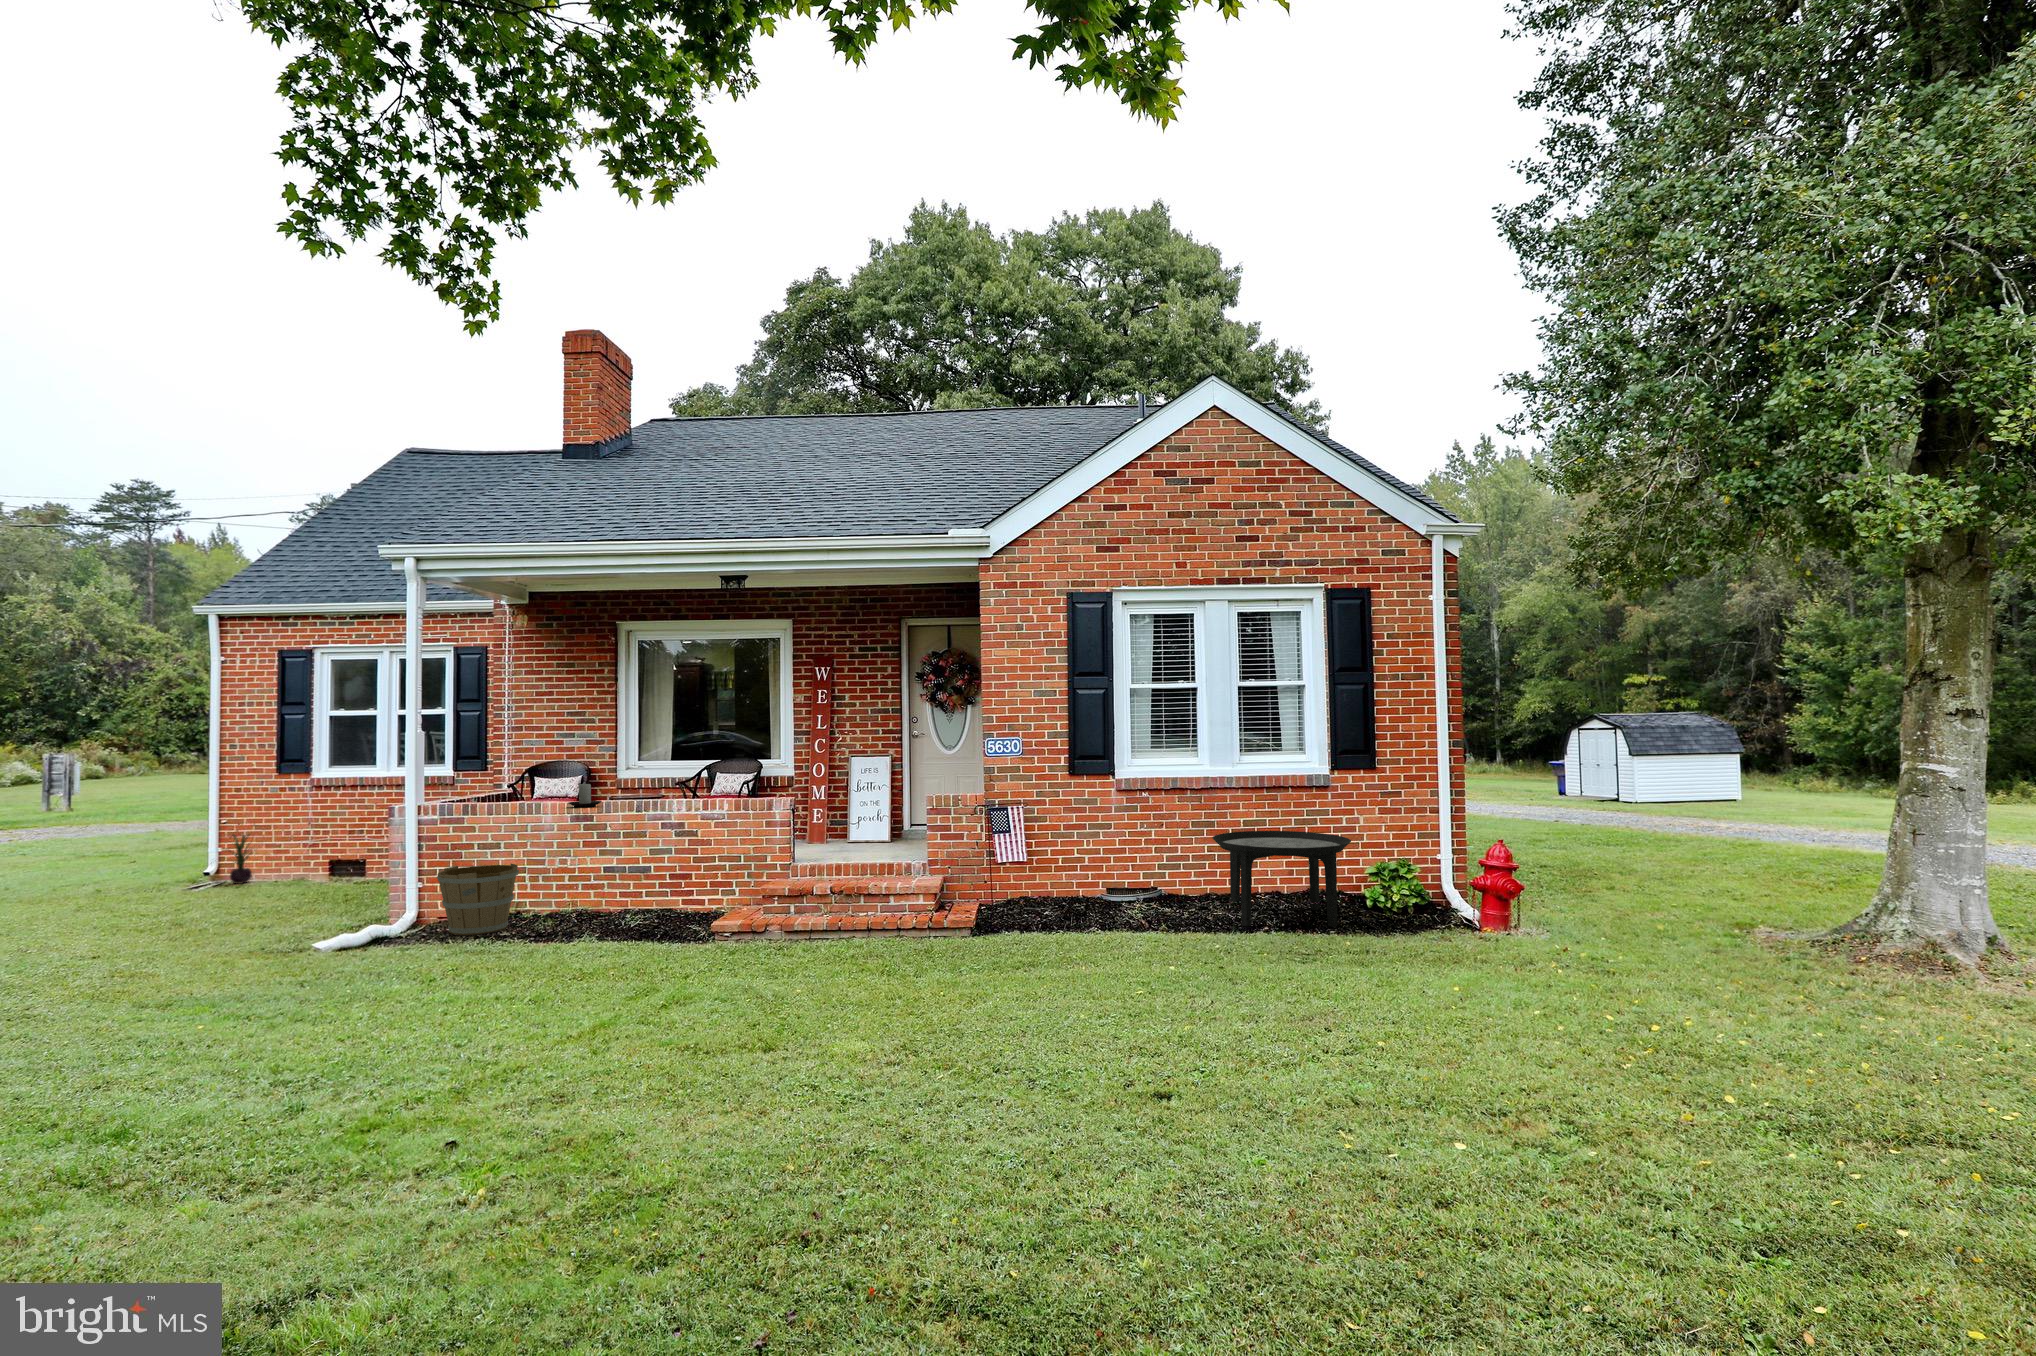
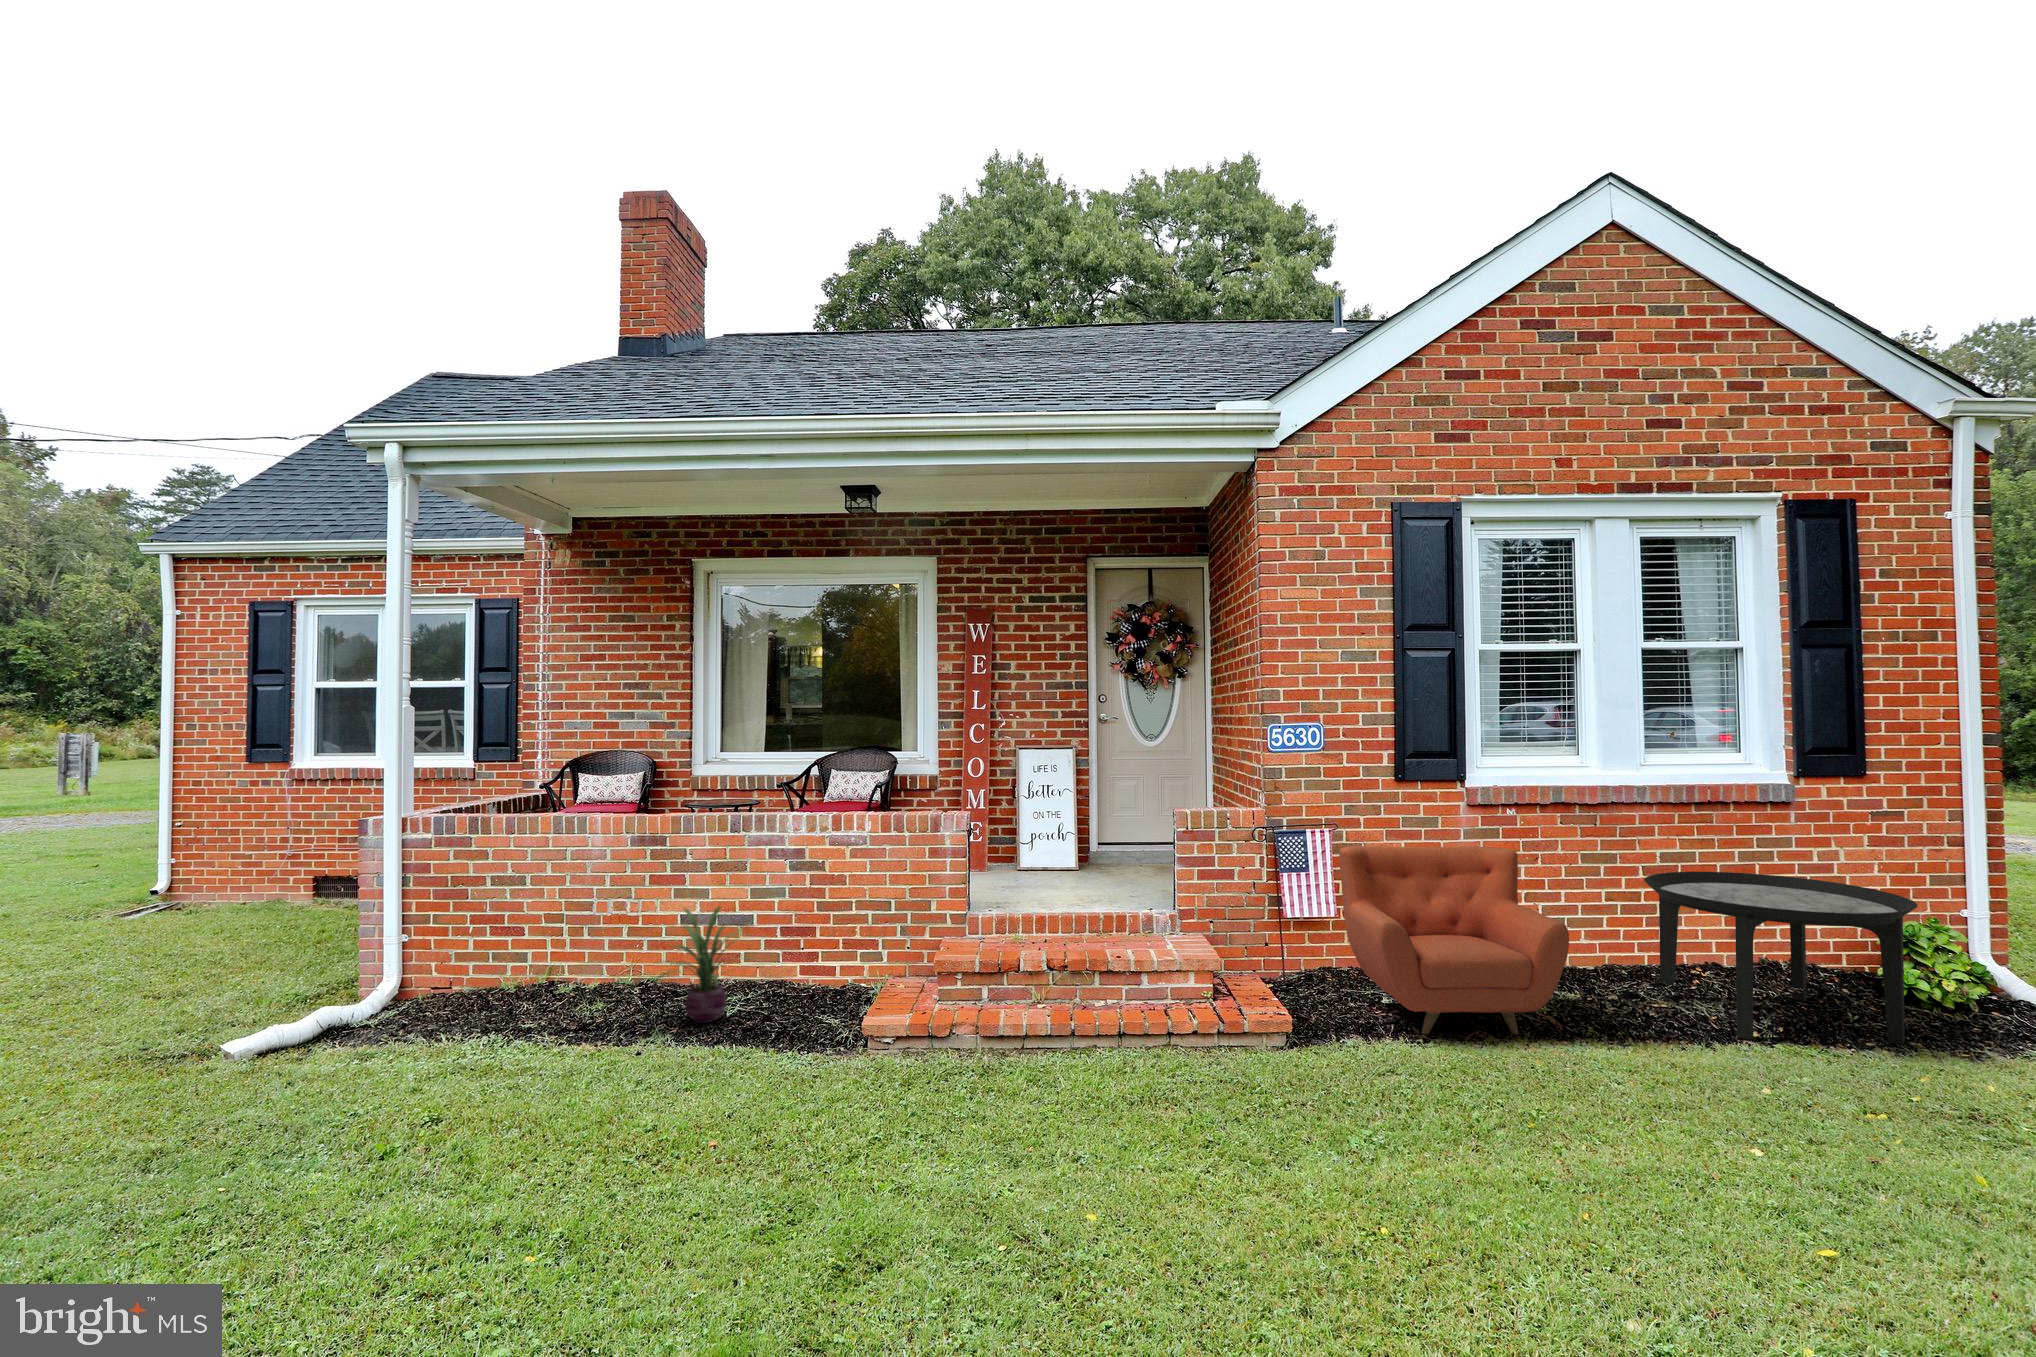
candle holder: present [568,784,602,808] -> none [629,785,681,823]
armchair: none [1026,816,1142,928] -> present [1339,846,1569,1034]
decorative plant: present [230,835,252,884] -> present [657,907,759,1023]
wooden bucket: present [437,864,519,935] -> none [425,908,554,1027]

